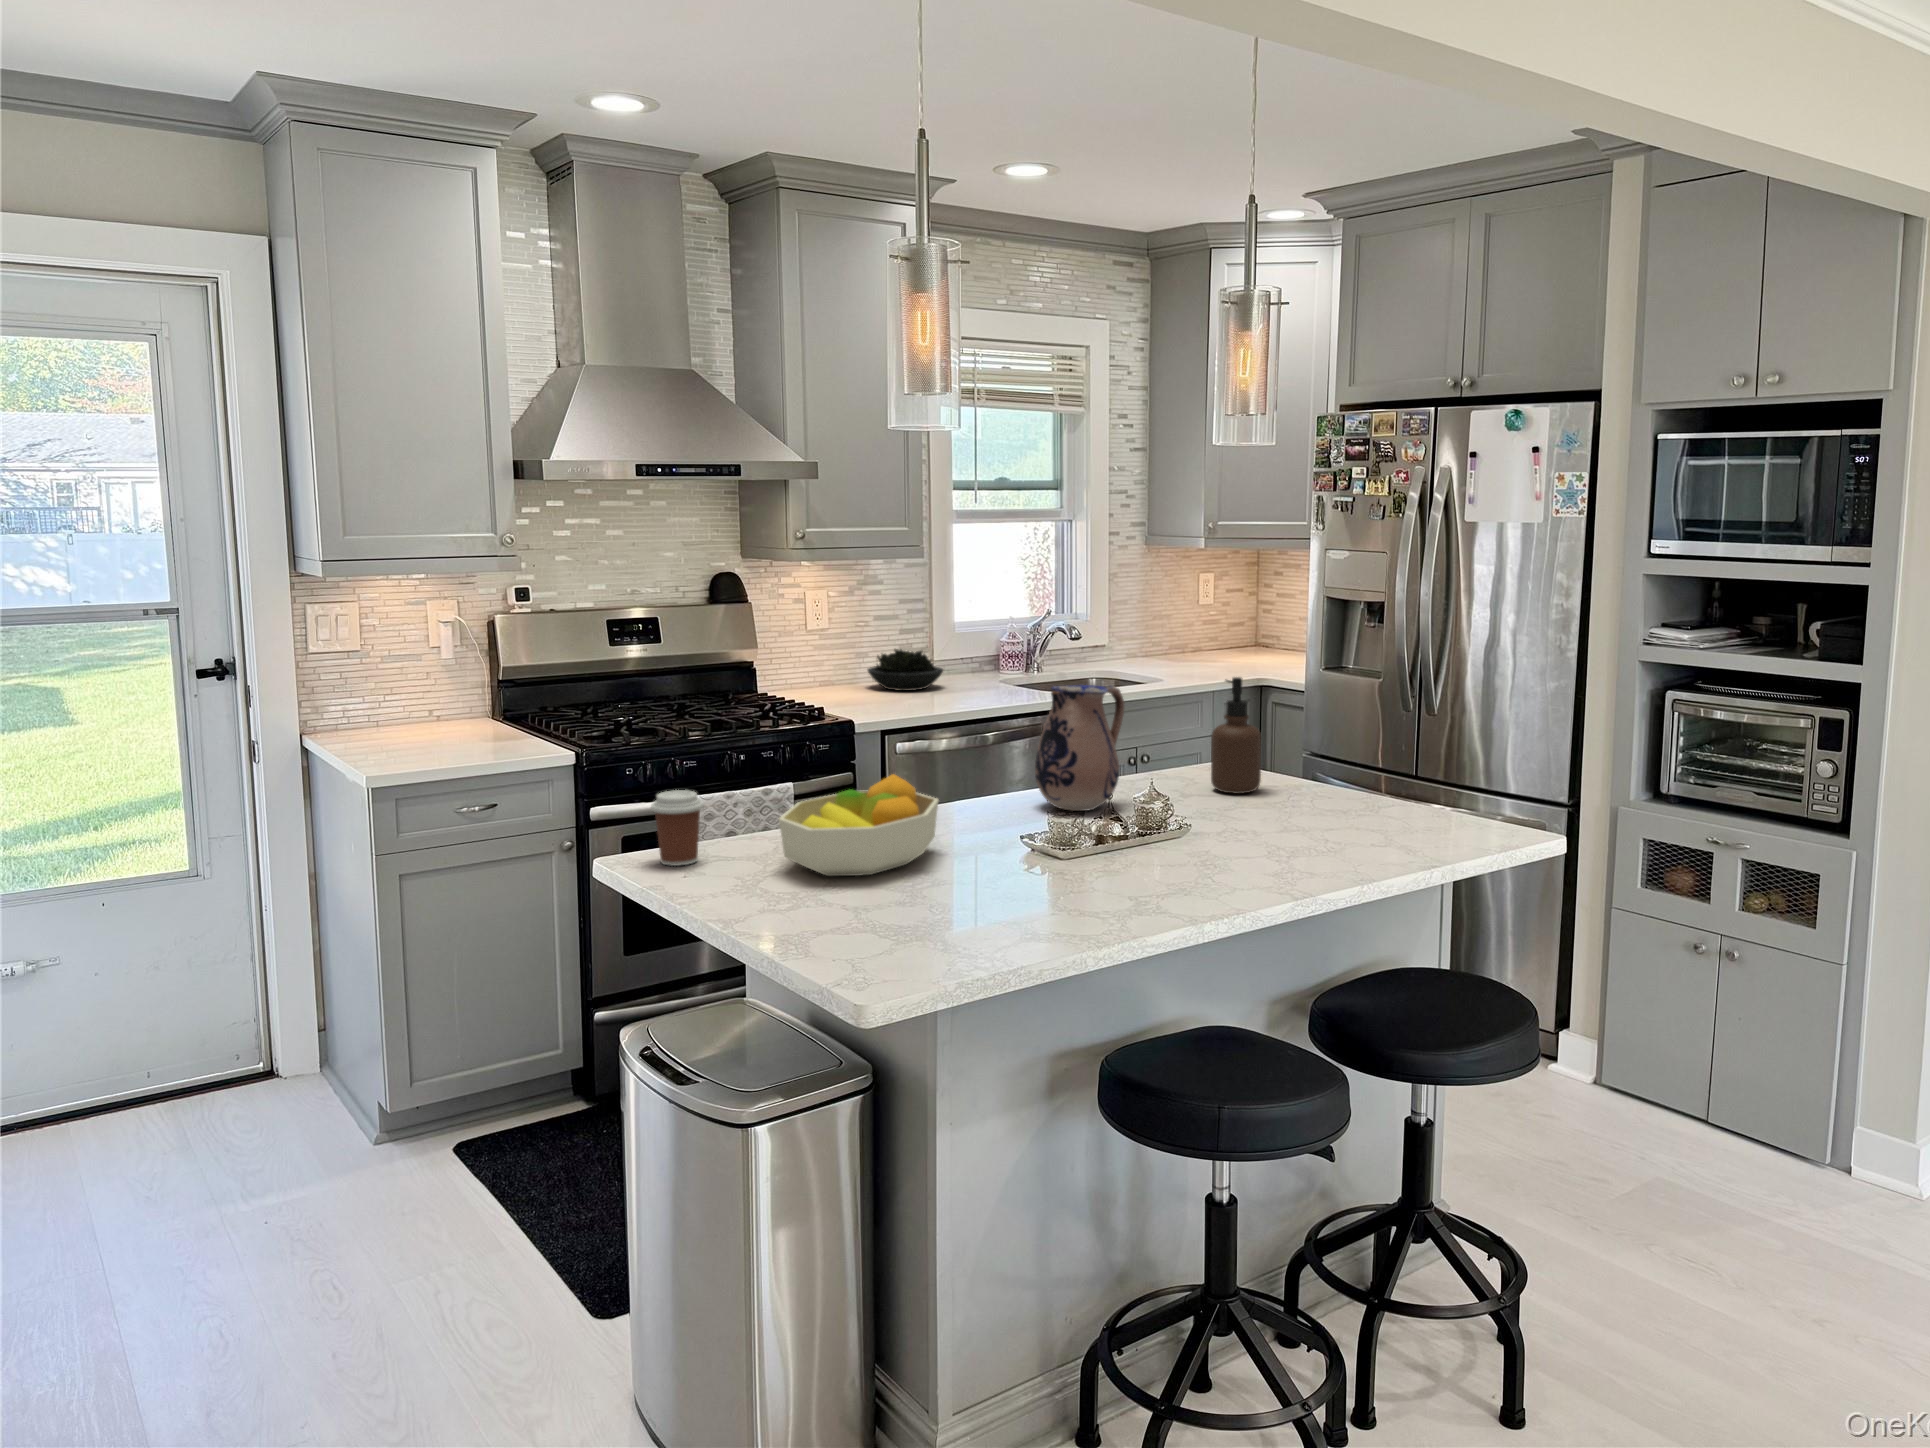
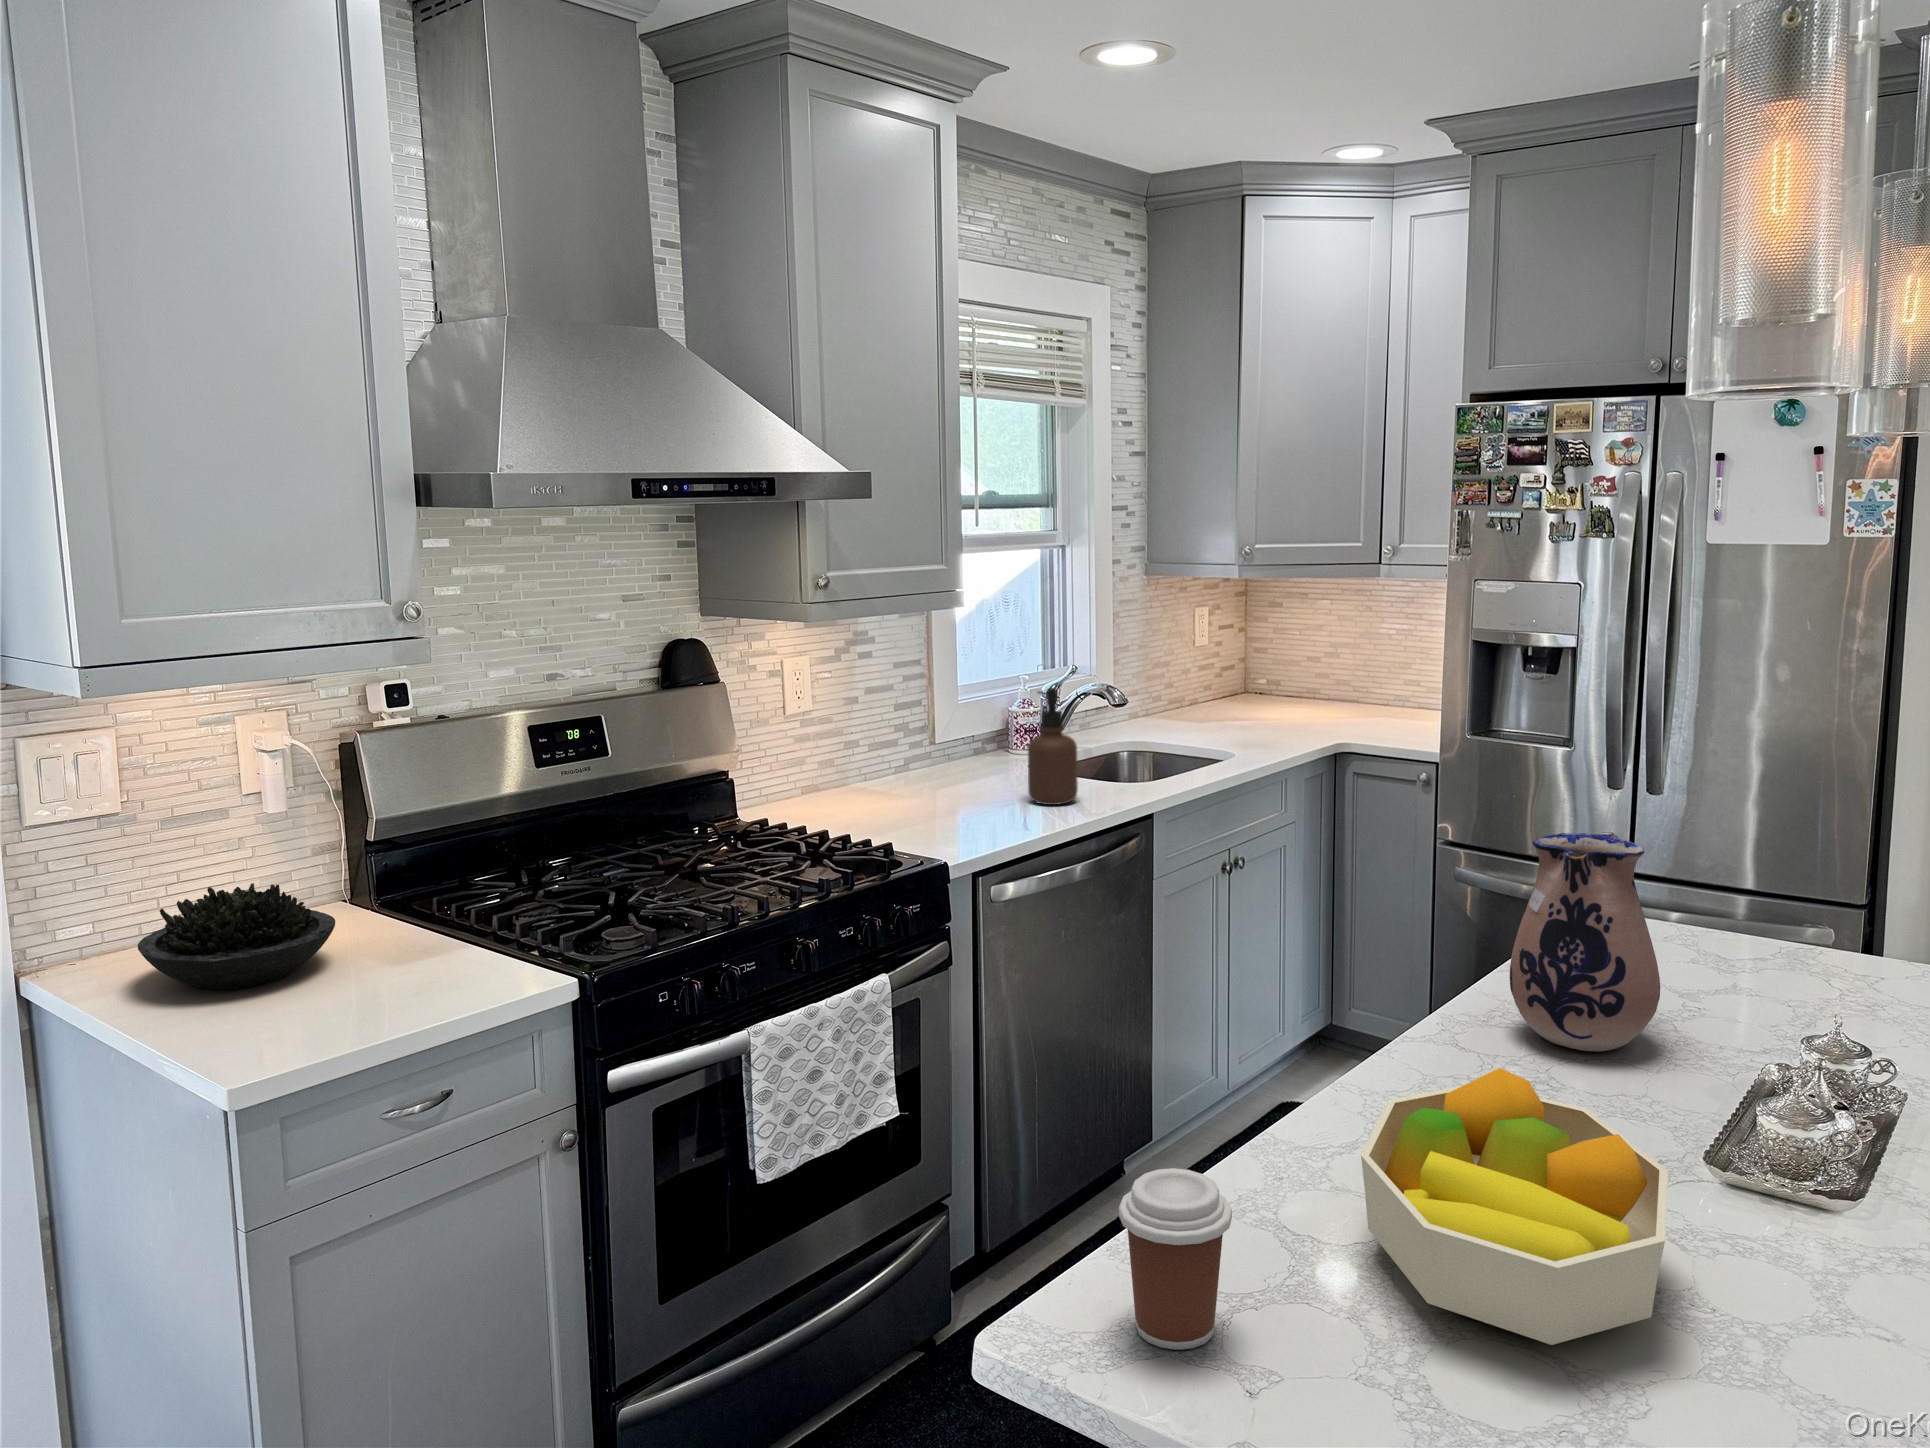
succulent plant: present [868,649,943,691] -> present [138,883,335,990]
soap dispenser: present [1211,677,1261,794] -> present [1028,688,1078,805]

